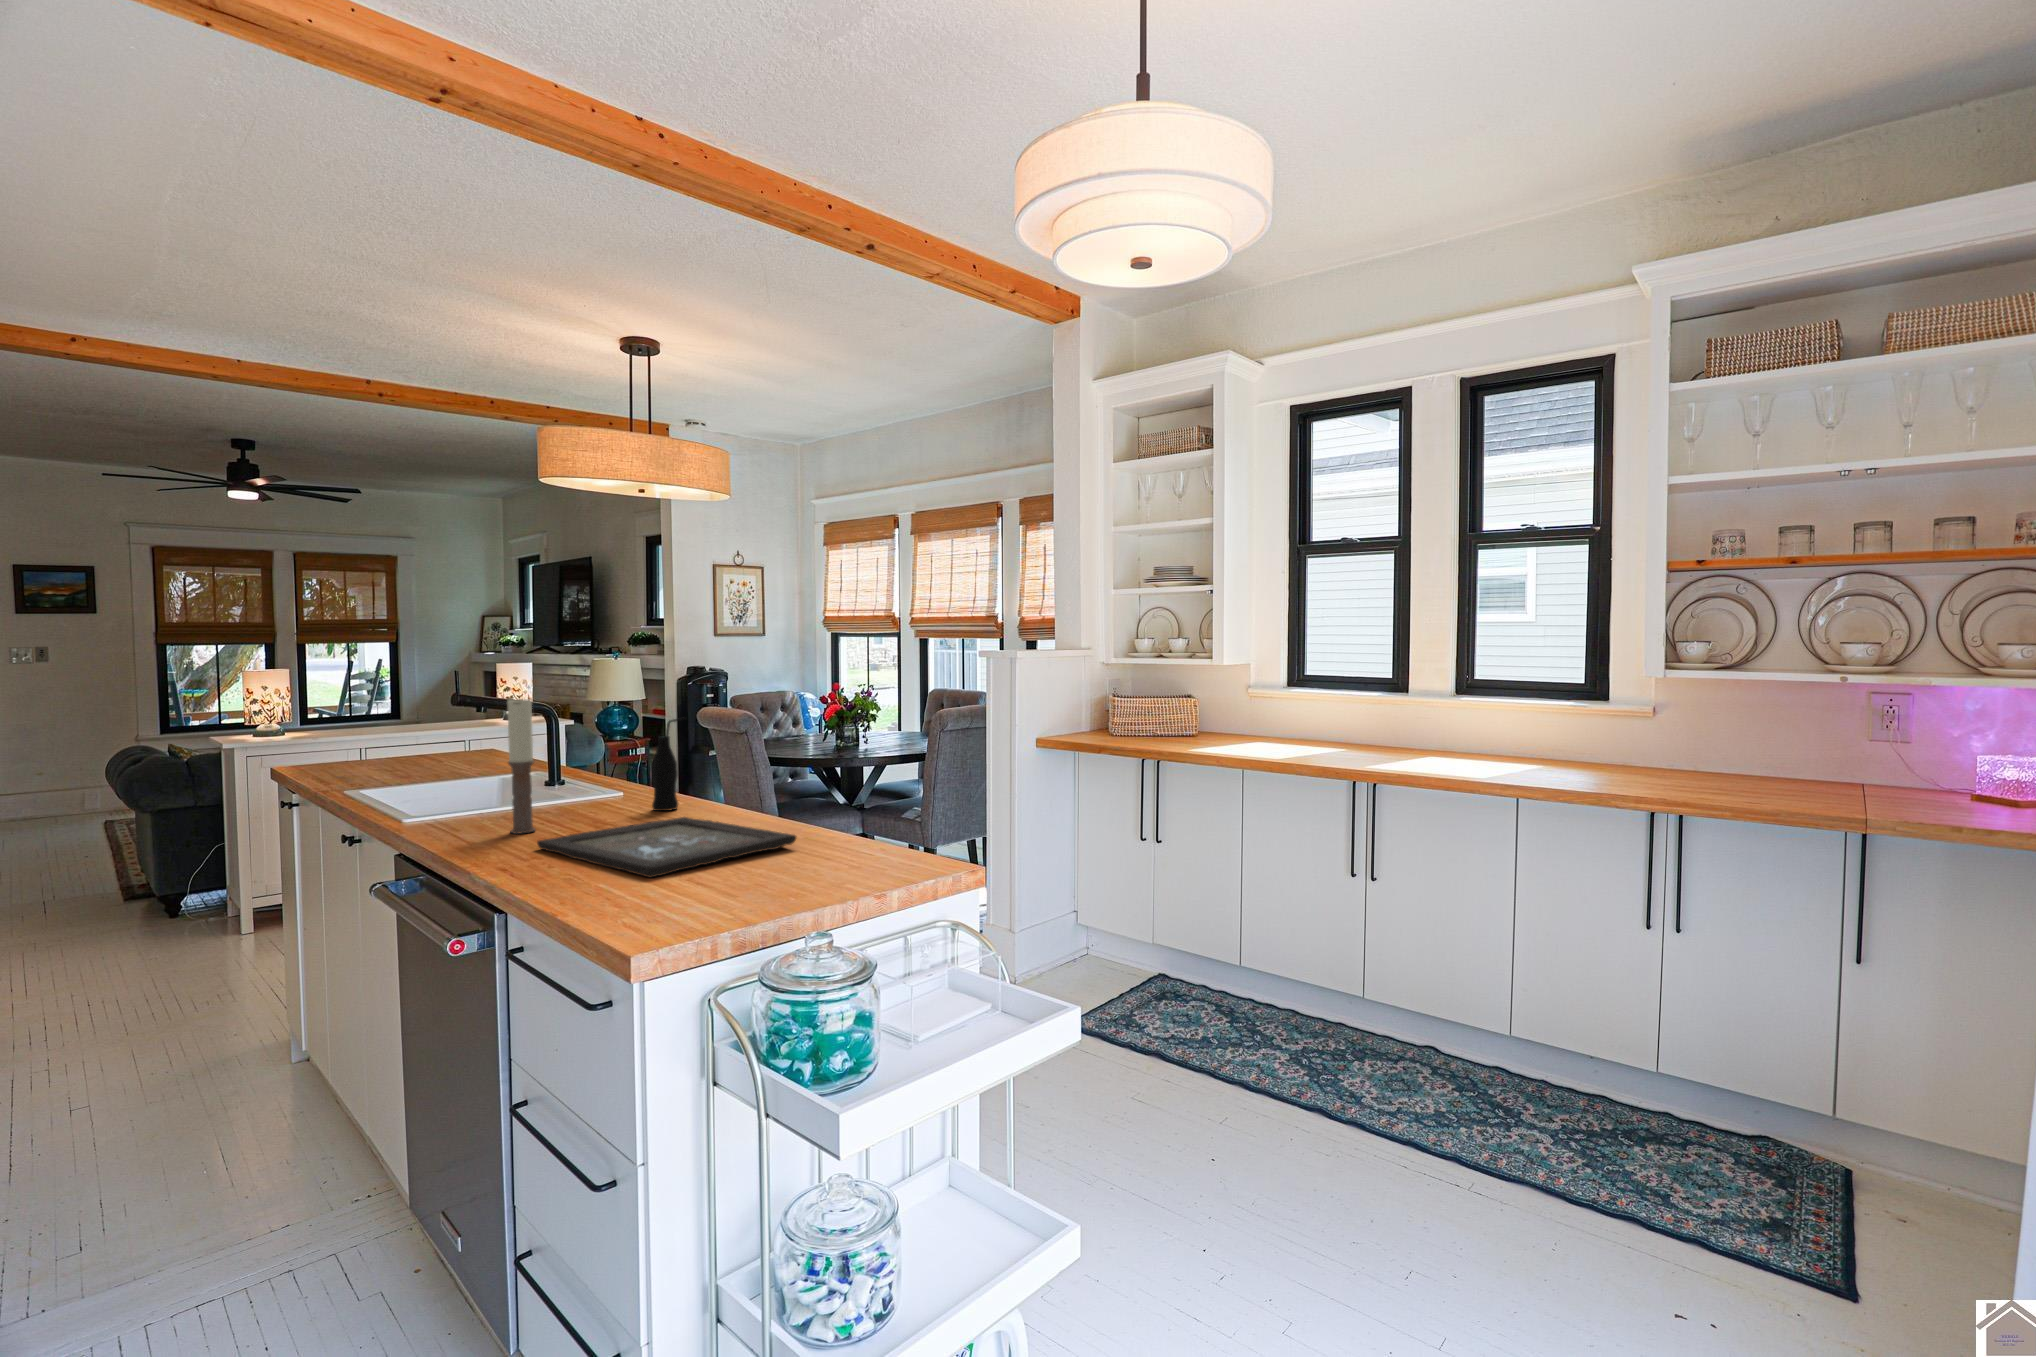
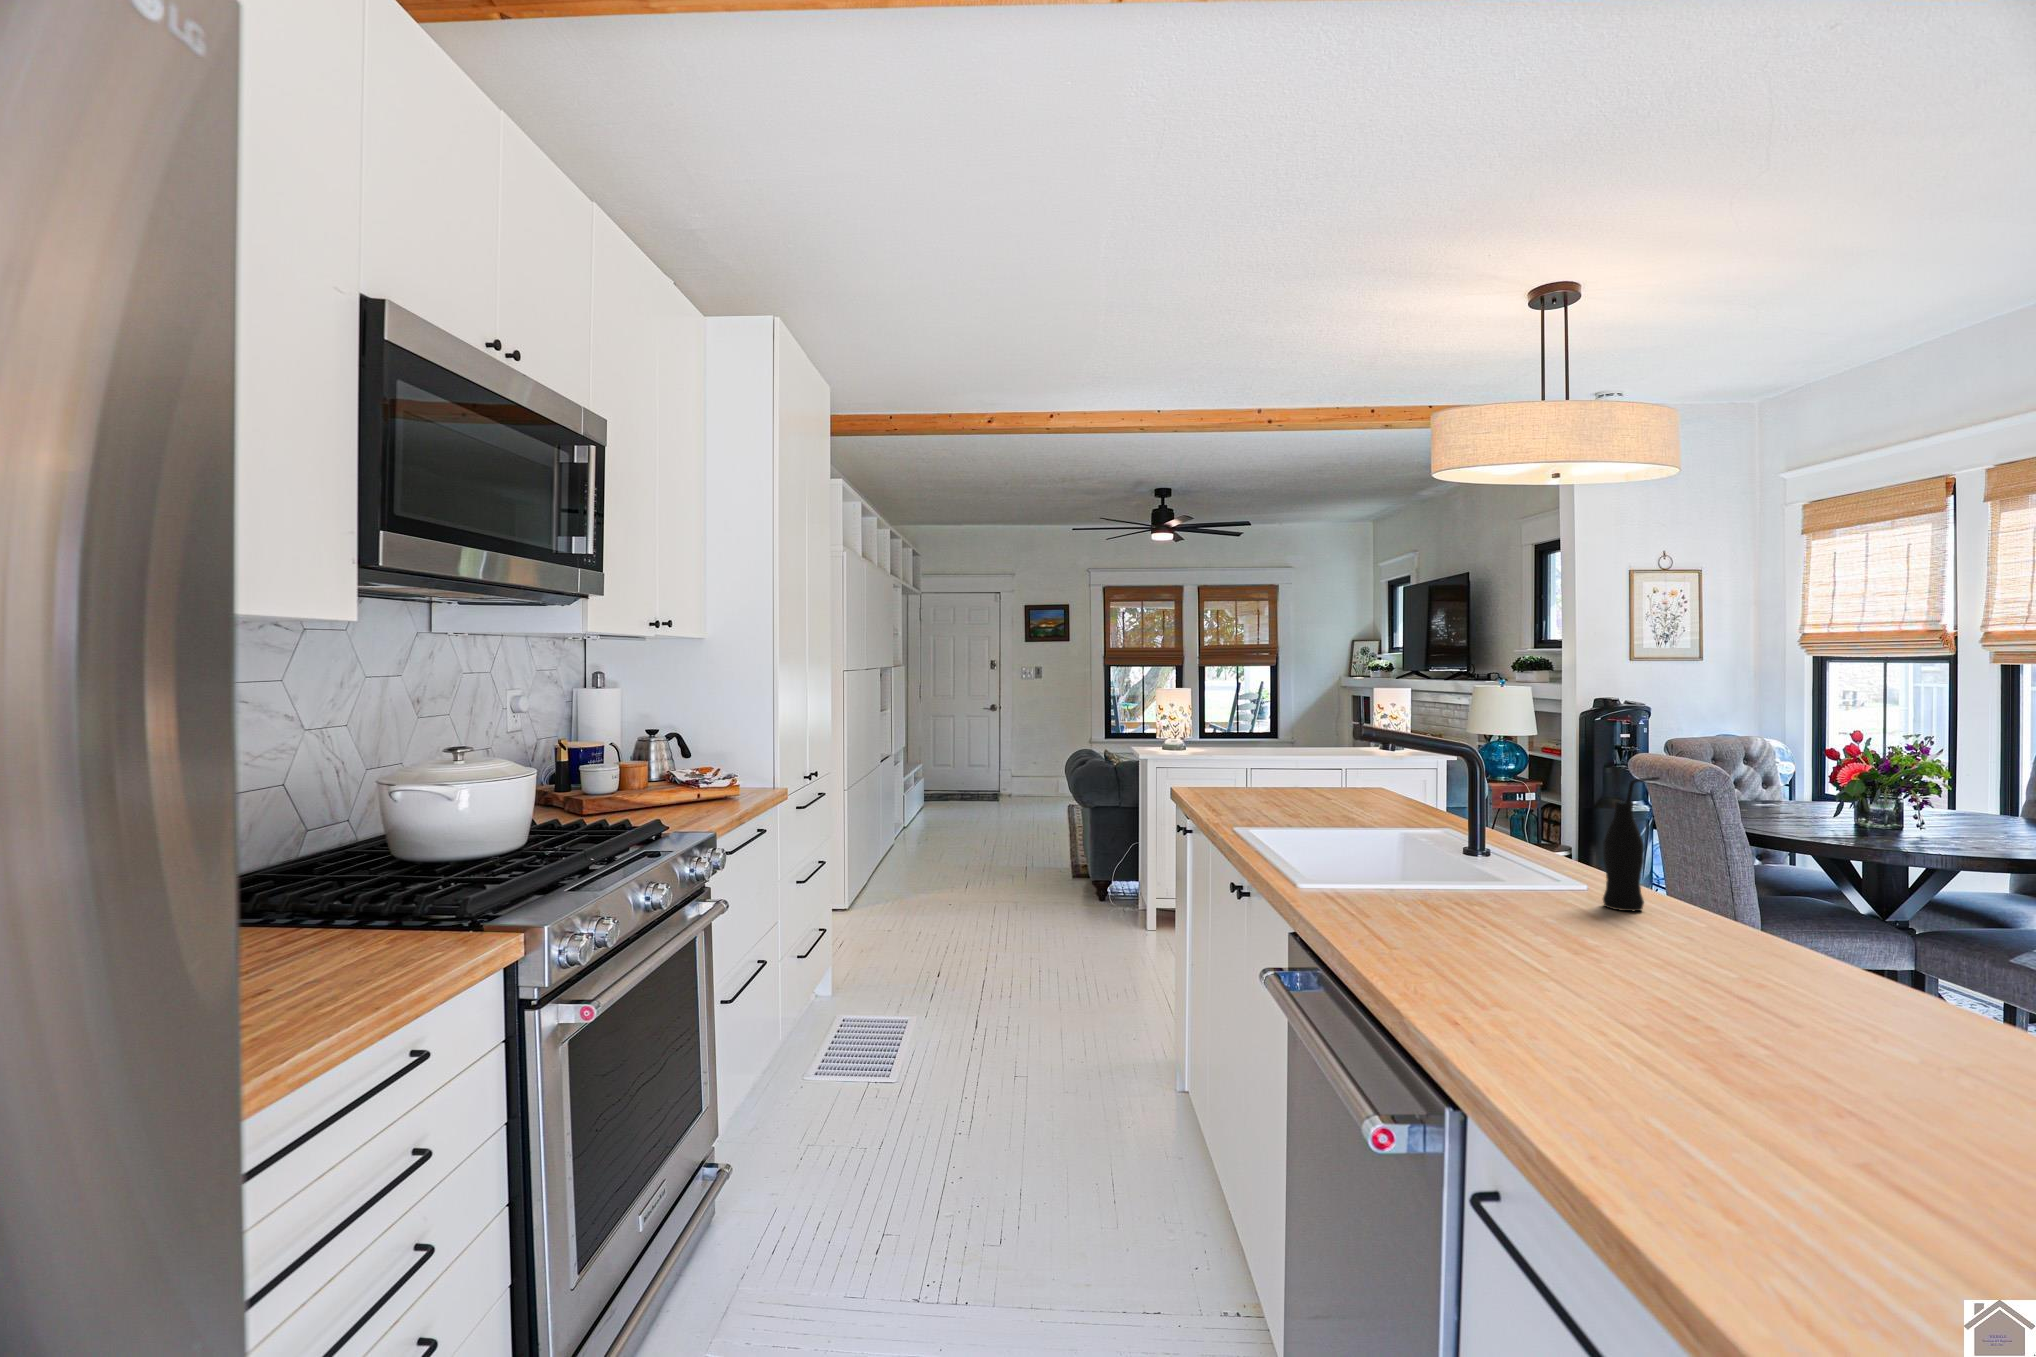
candle: present [507,699,536,834] -> none [1415,734,1448,915]
tray: present [537,817,796,878] -> none [1456,930,1915,1041]

